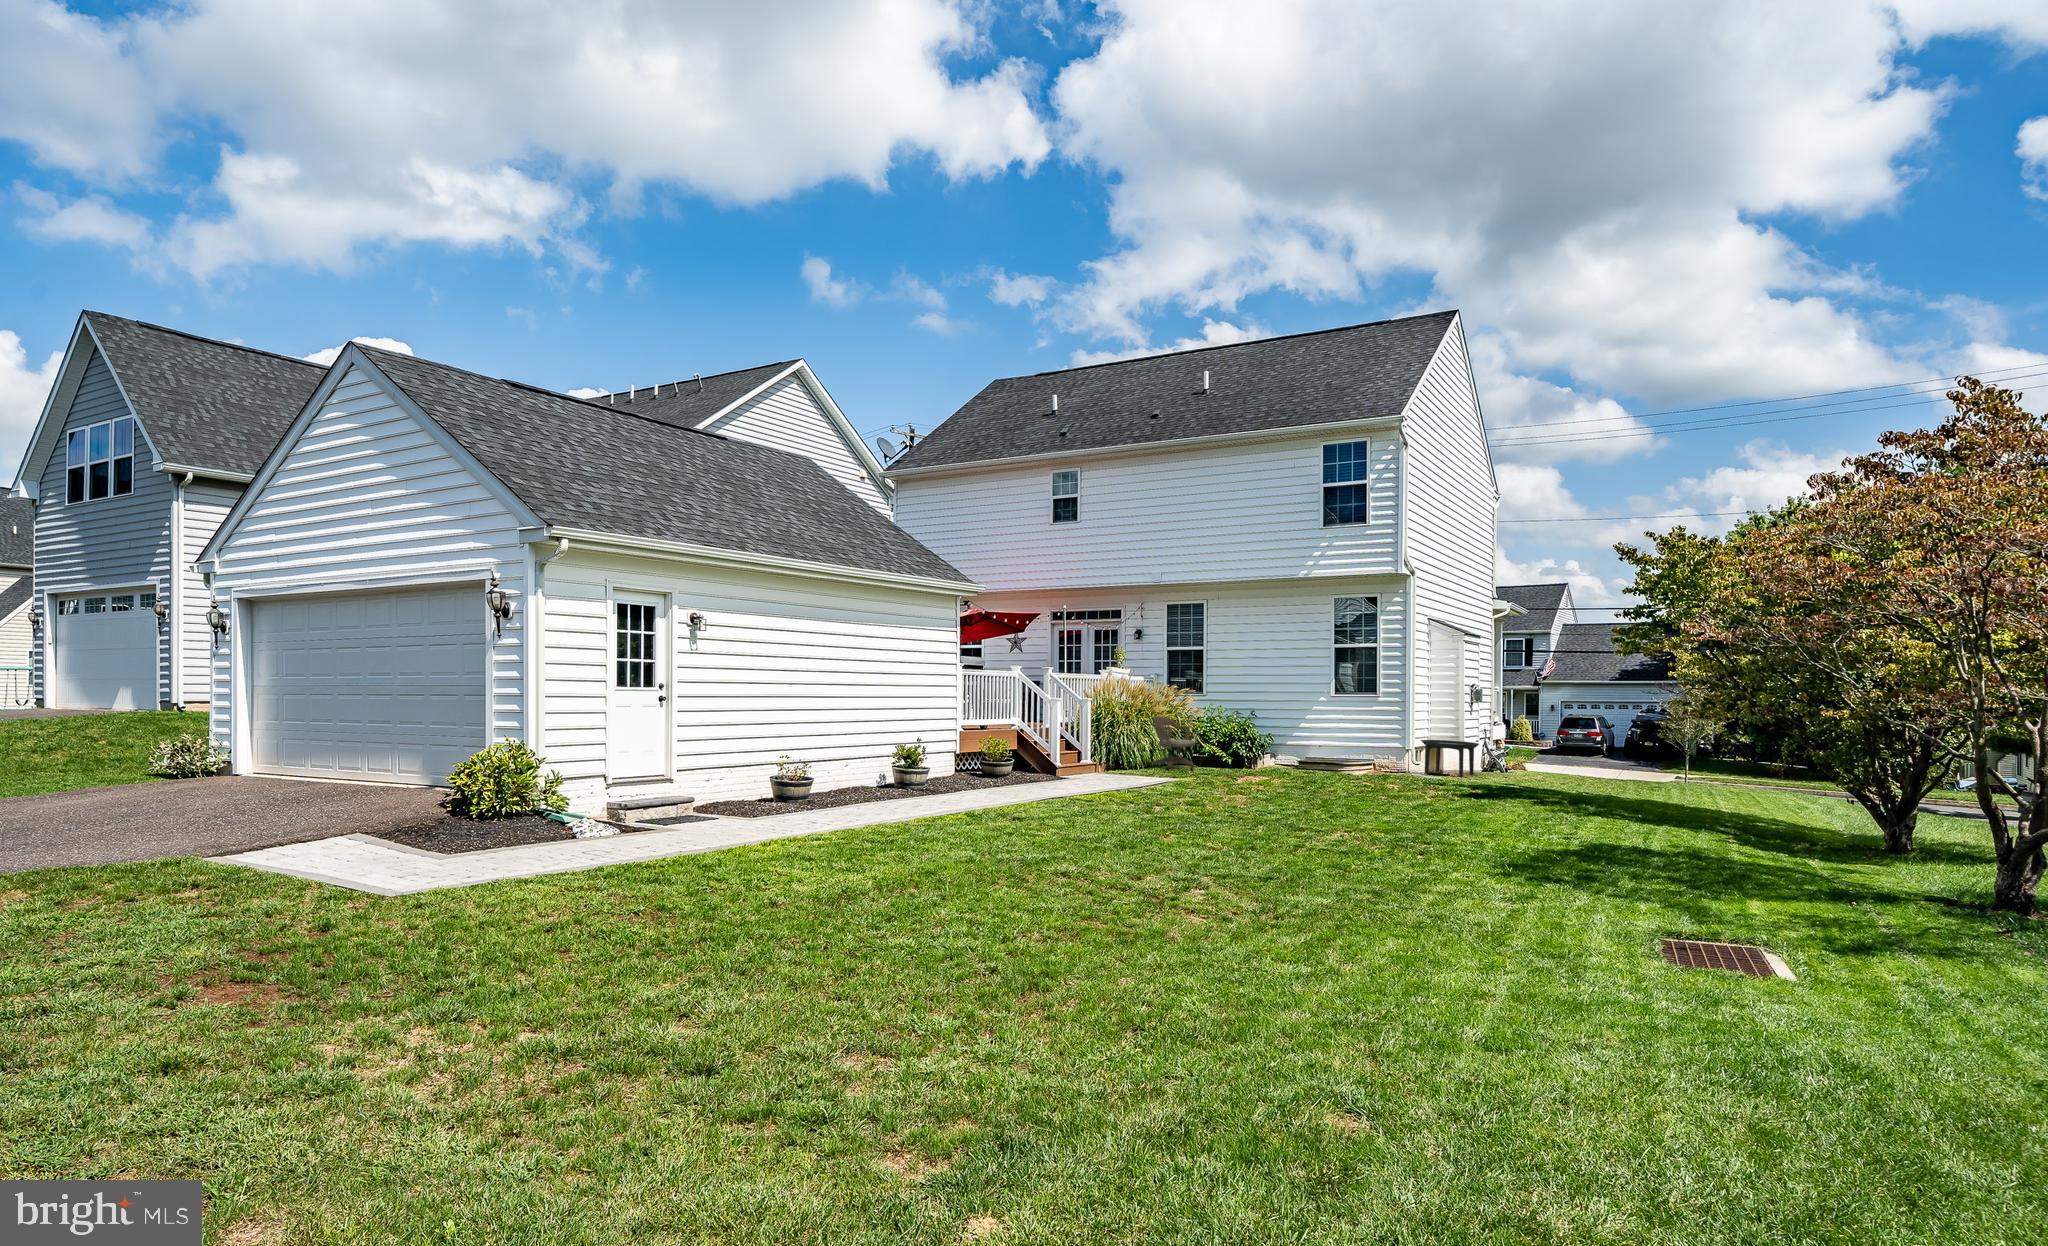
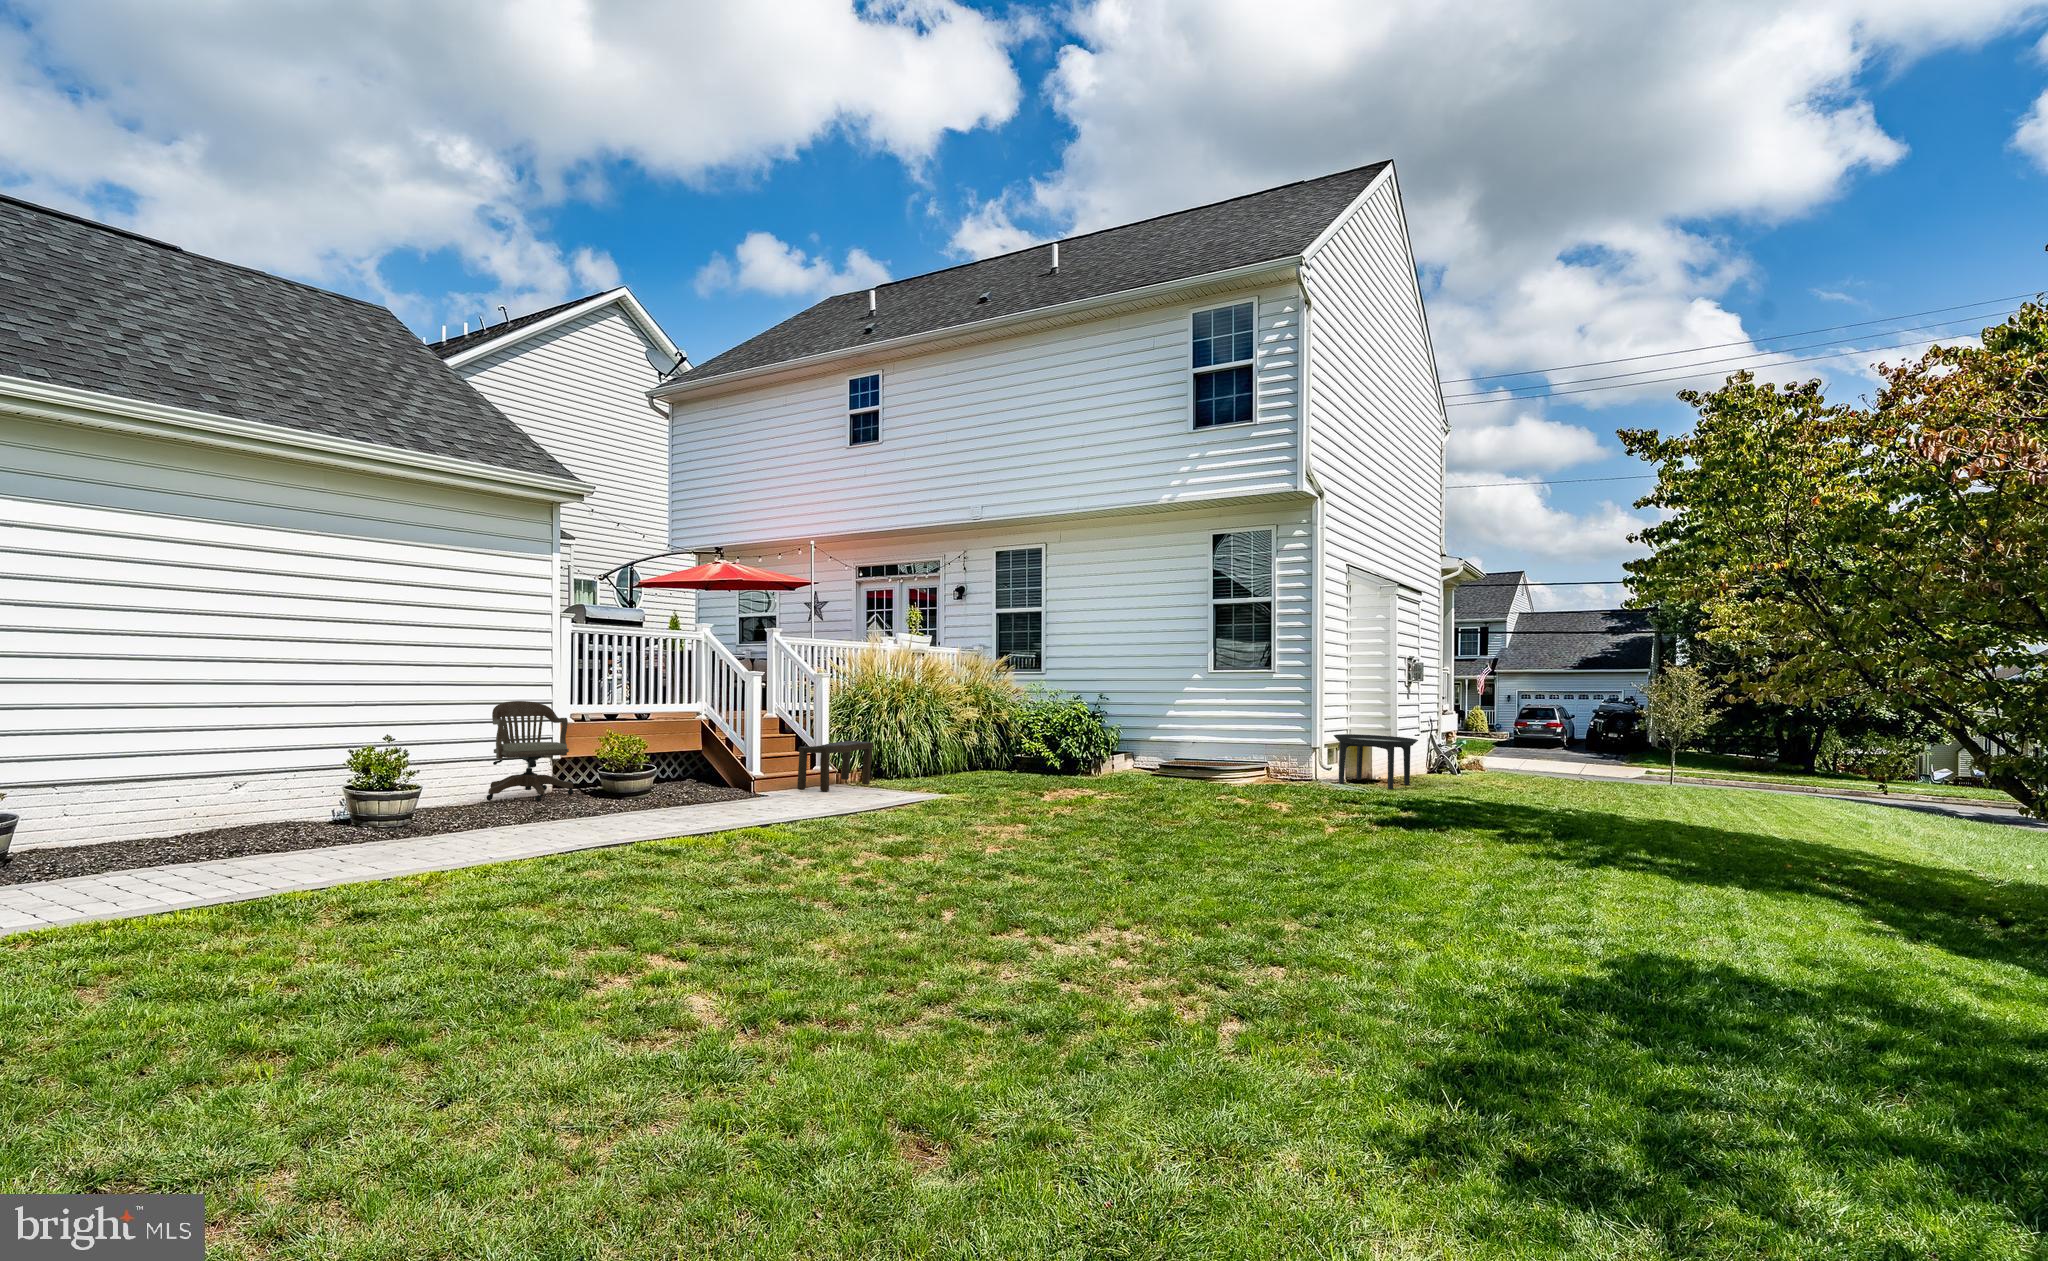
chair: present [1153,717,1195,771] -> present [486,701,573,801]
bench: none [1084,743,1125,775] -> present [797,741,874,792]

